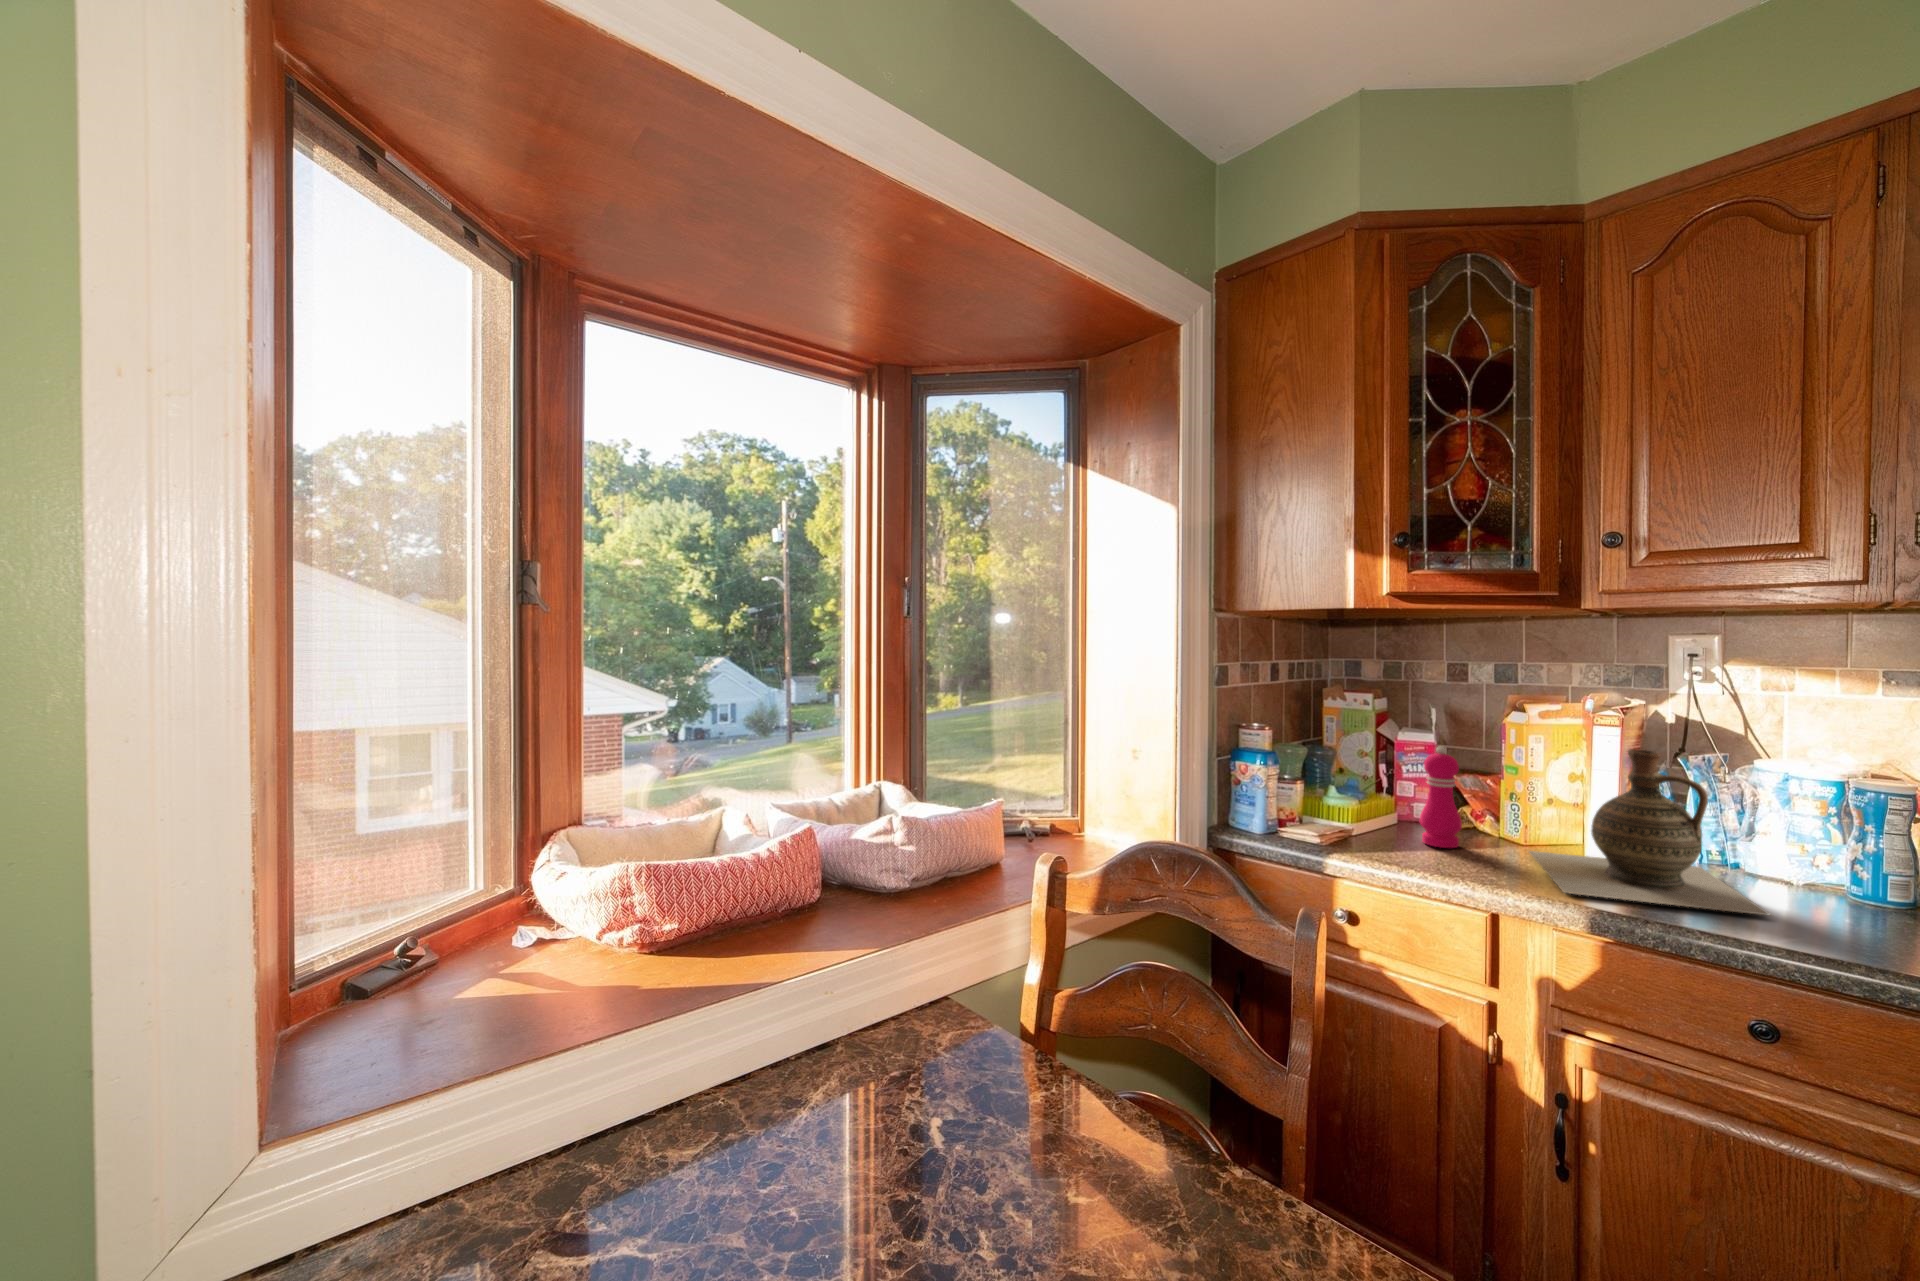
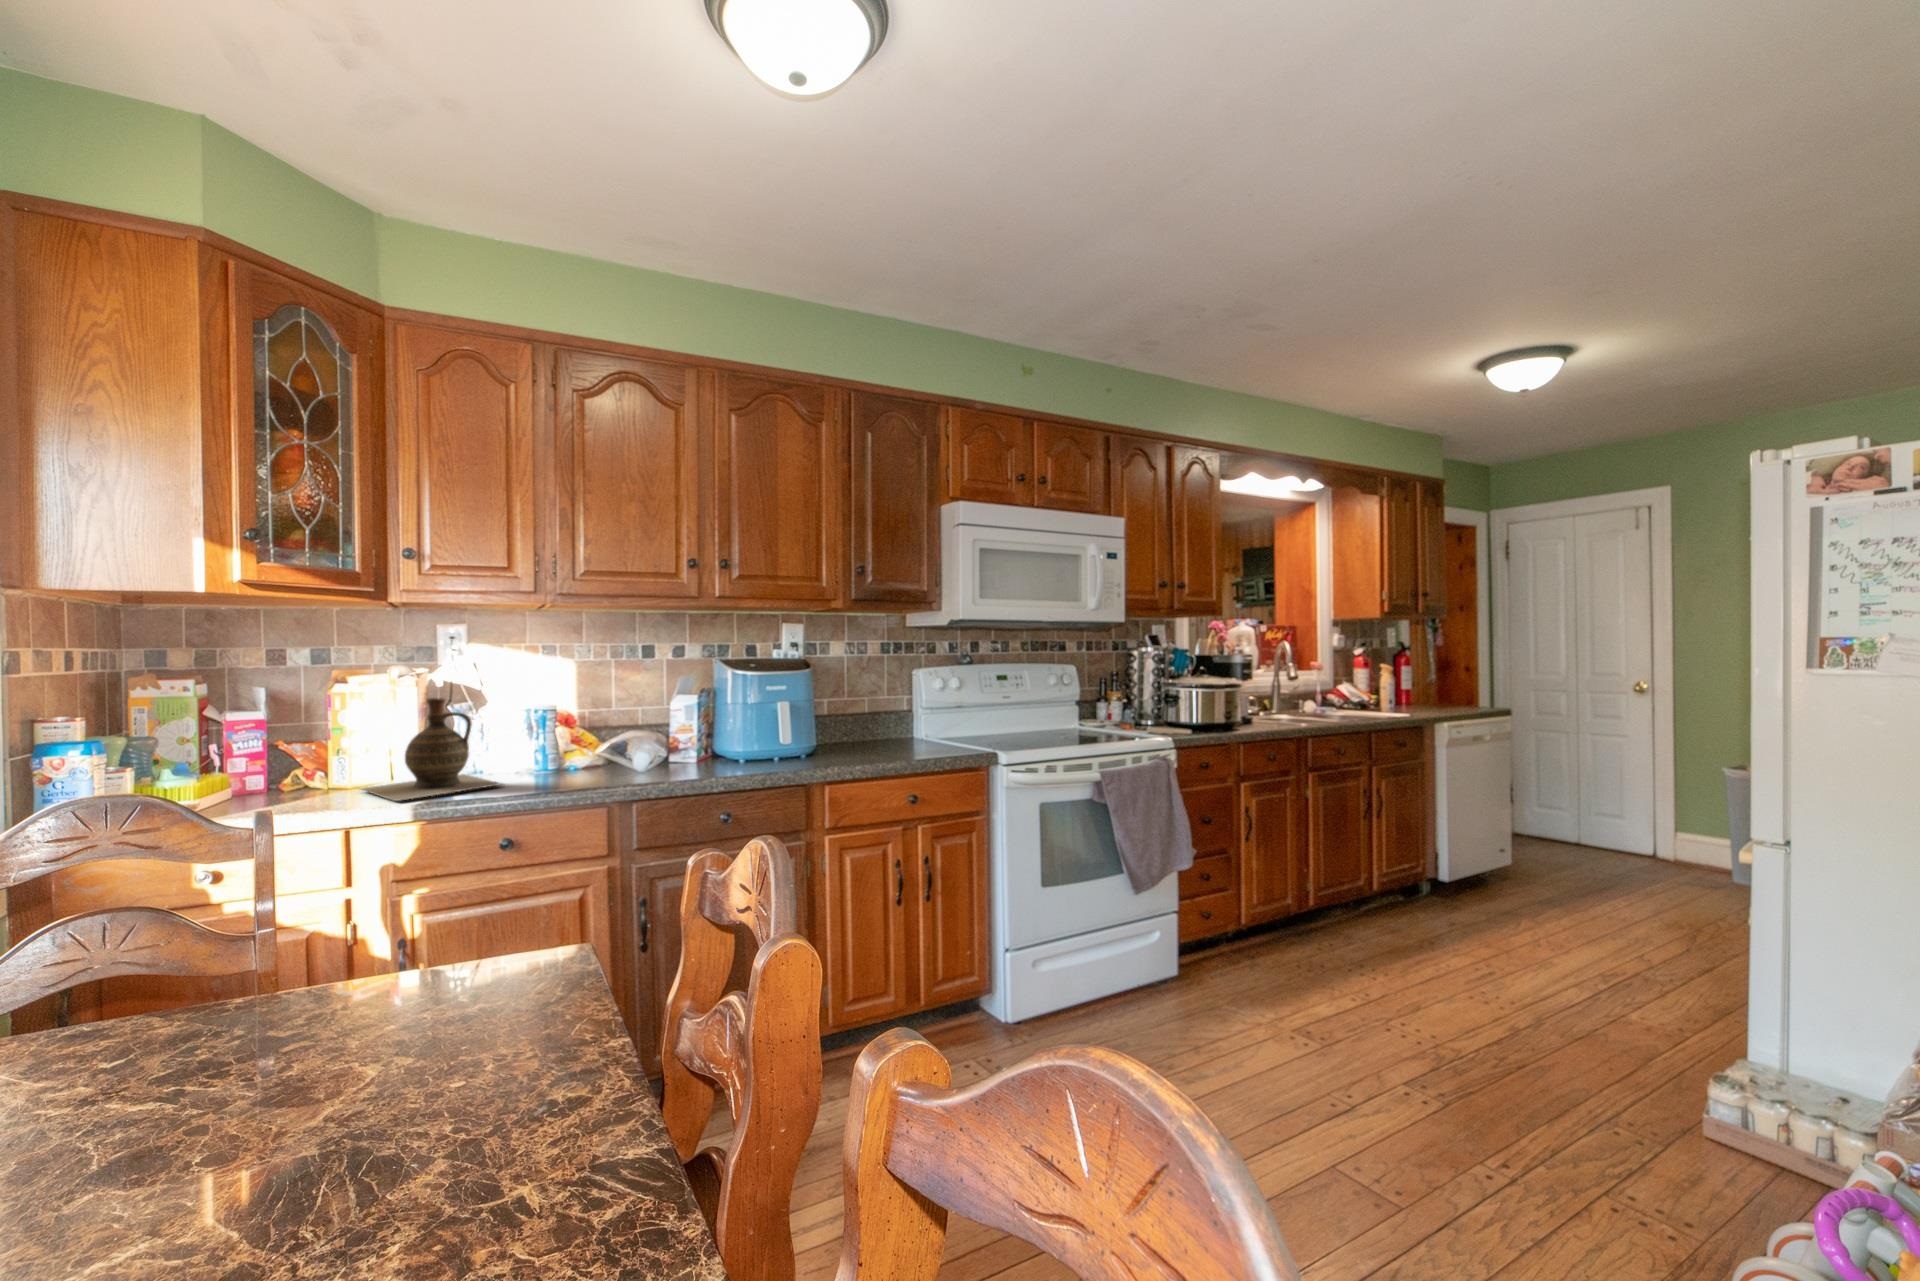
pepper mill: present [1420,746,1462,848] -> none [266,716,305,803]

